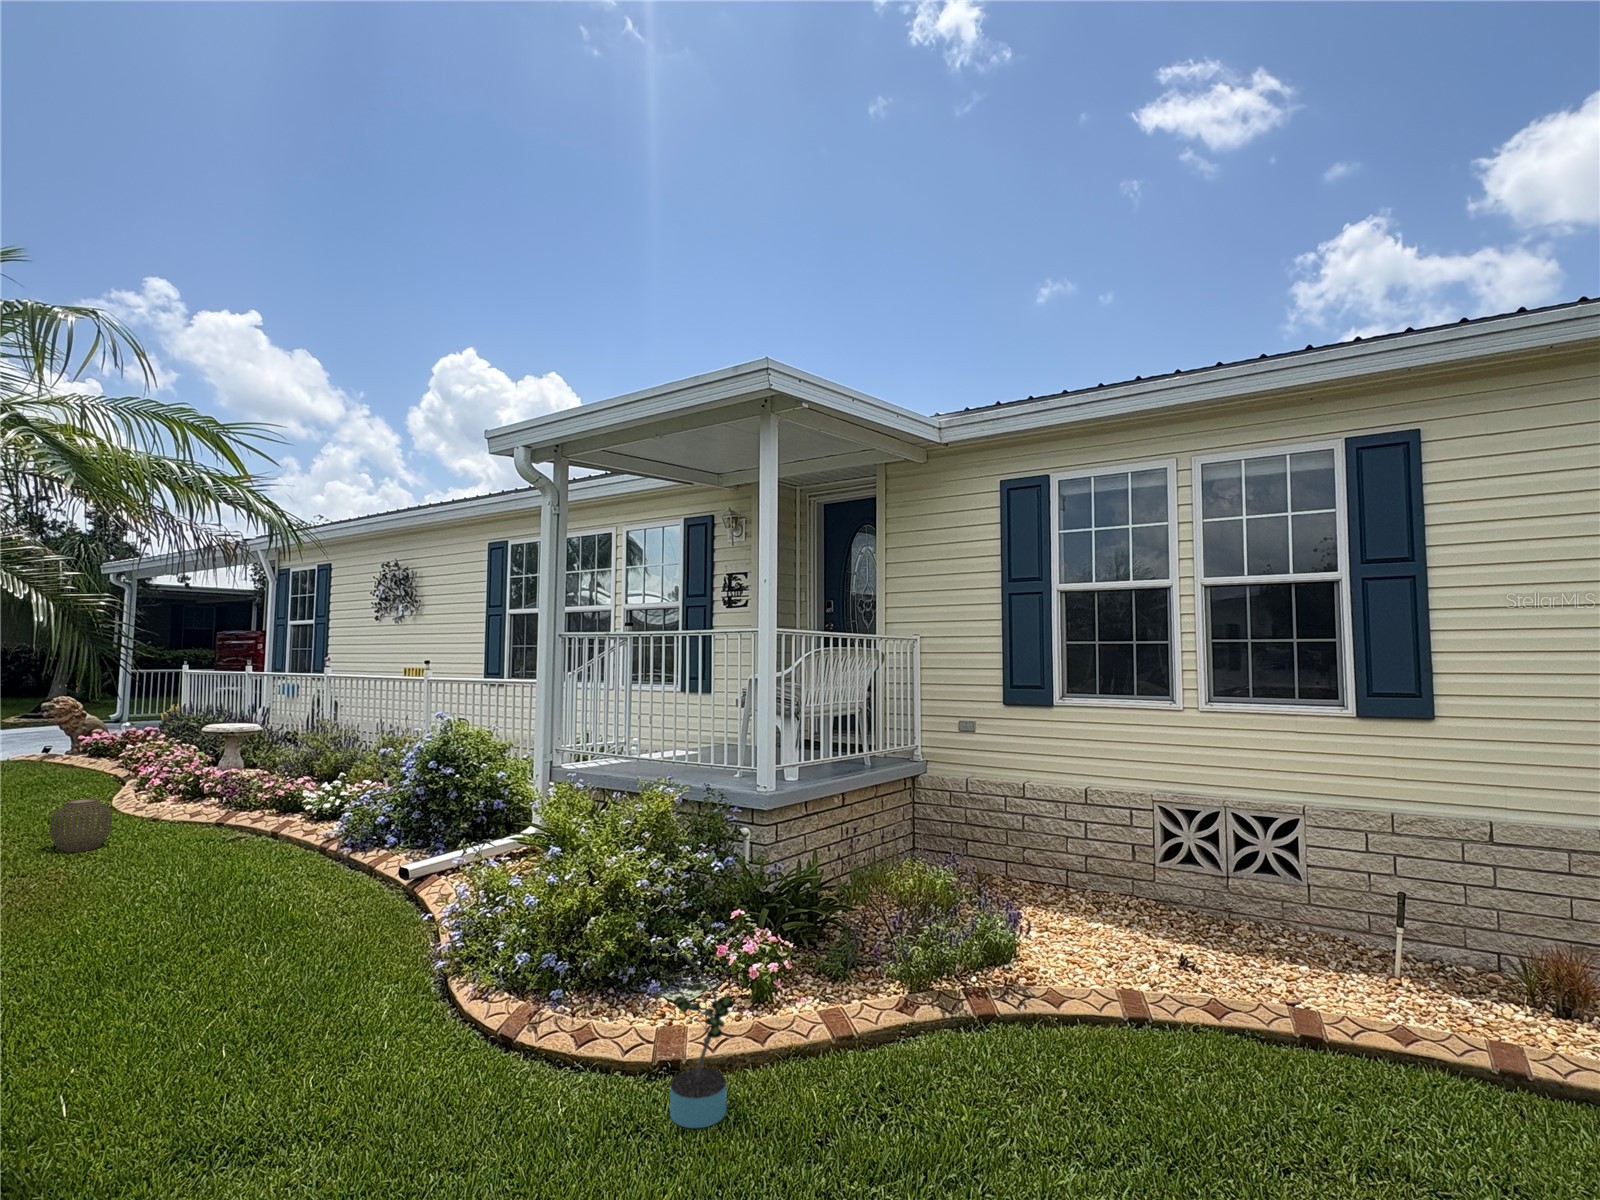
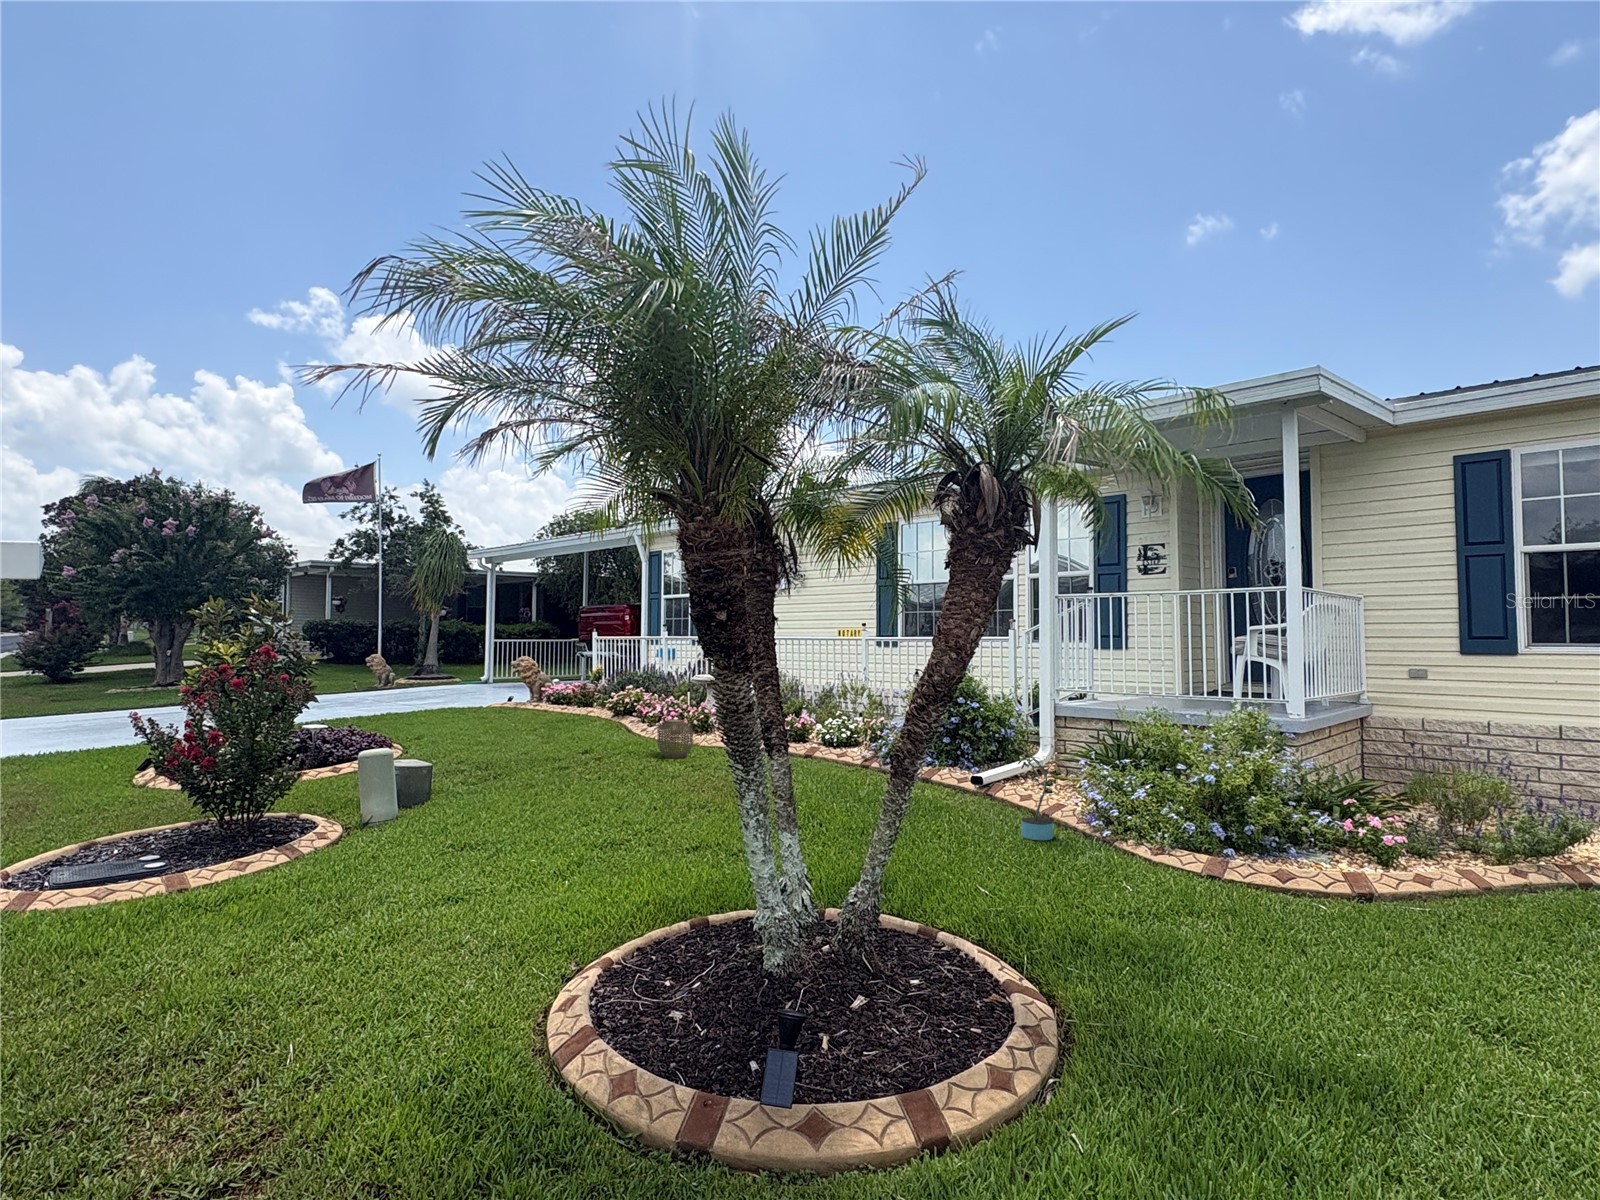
potted plant: present [649,919,747,1128] -> present [1007,737,1066,840]

